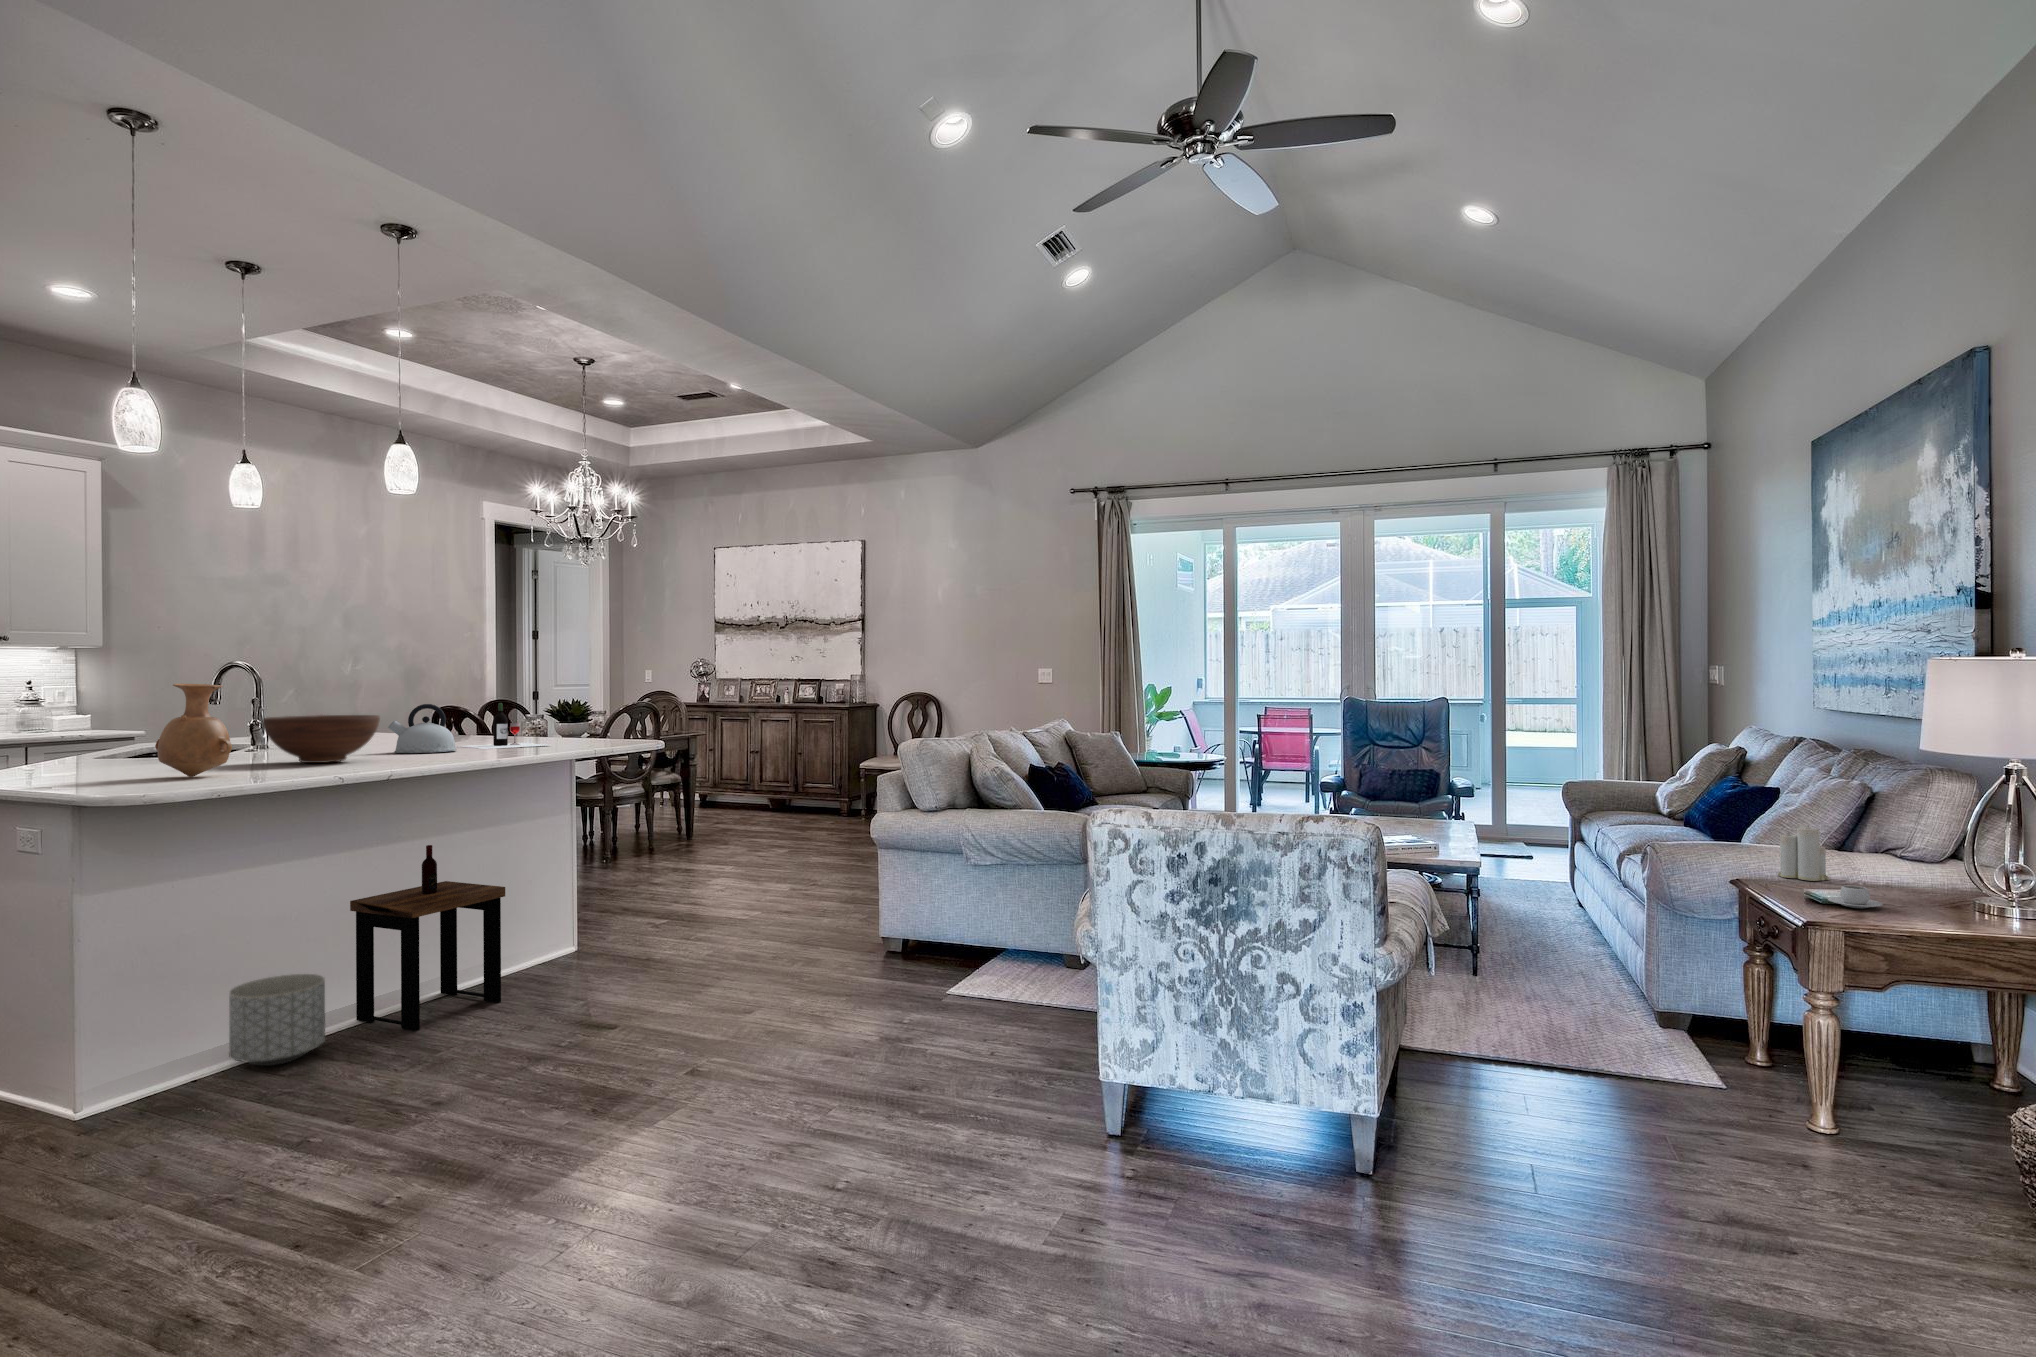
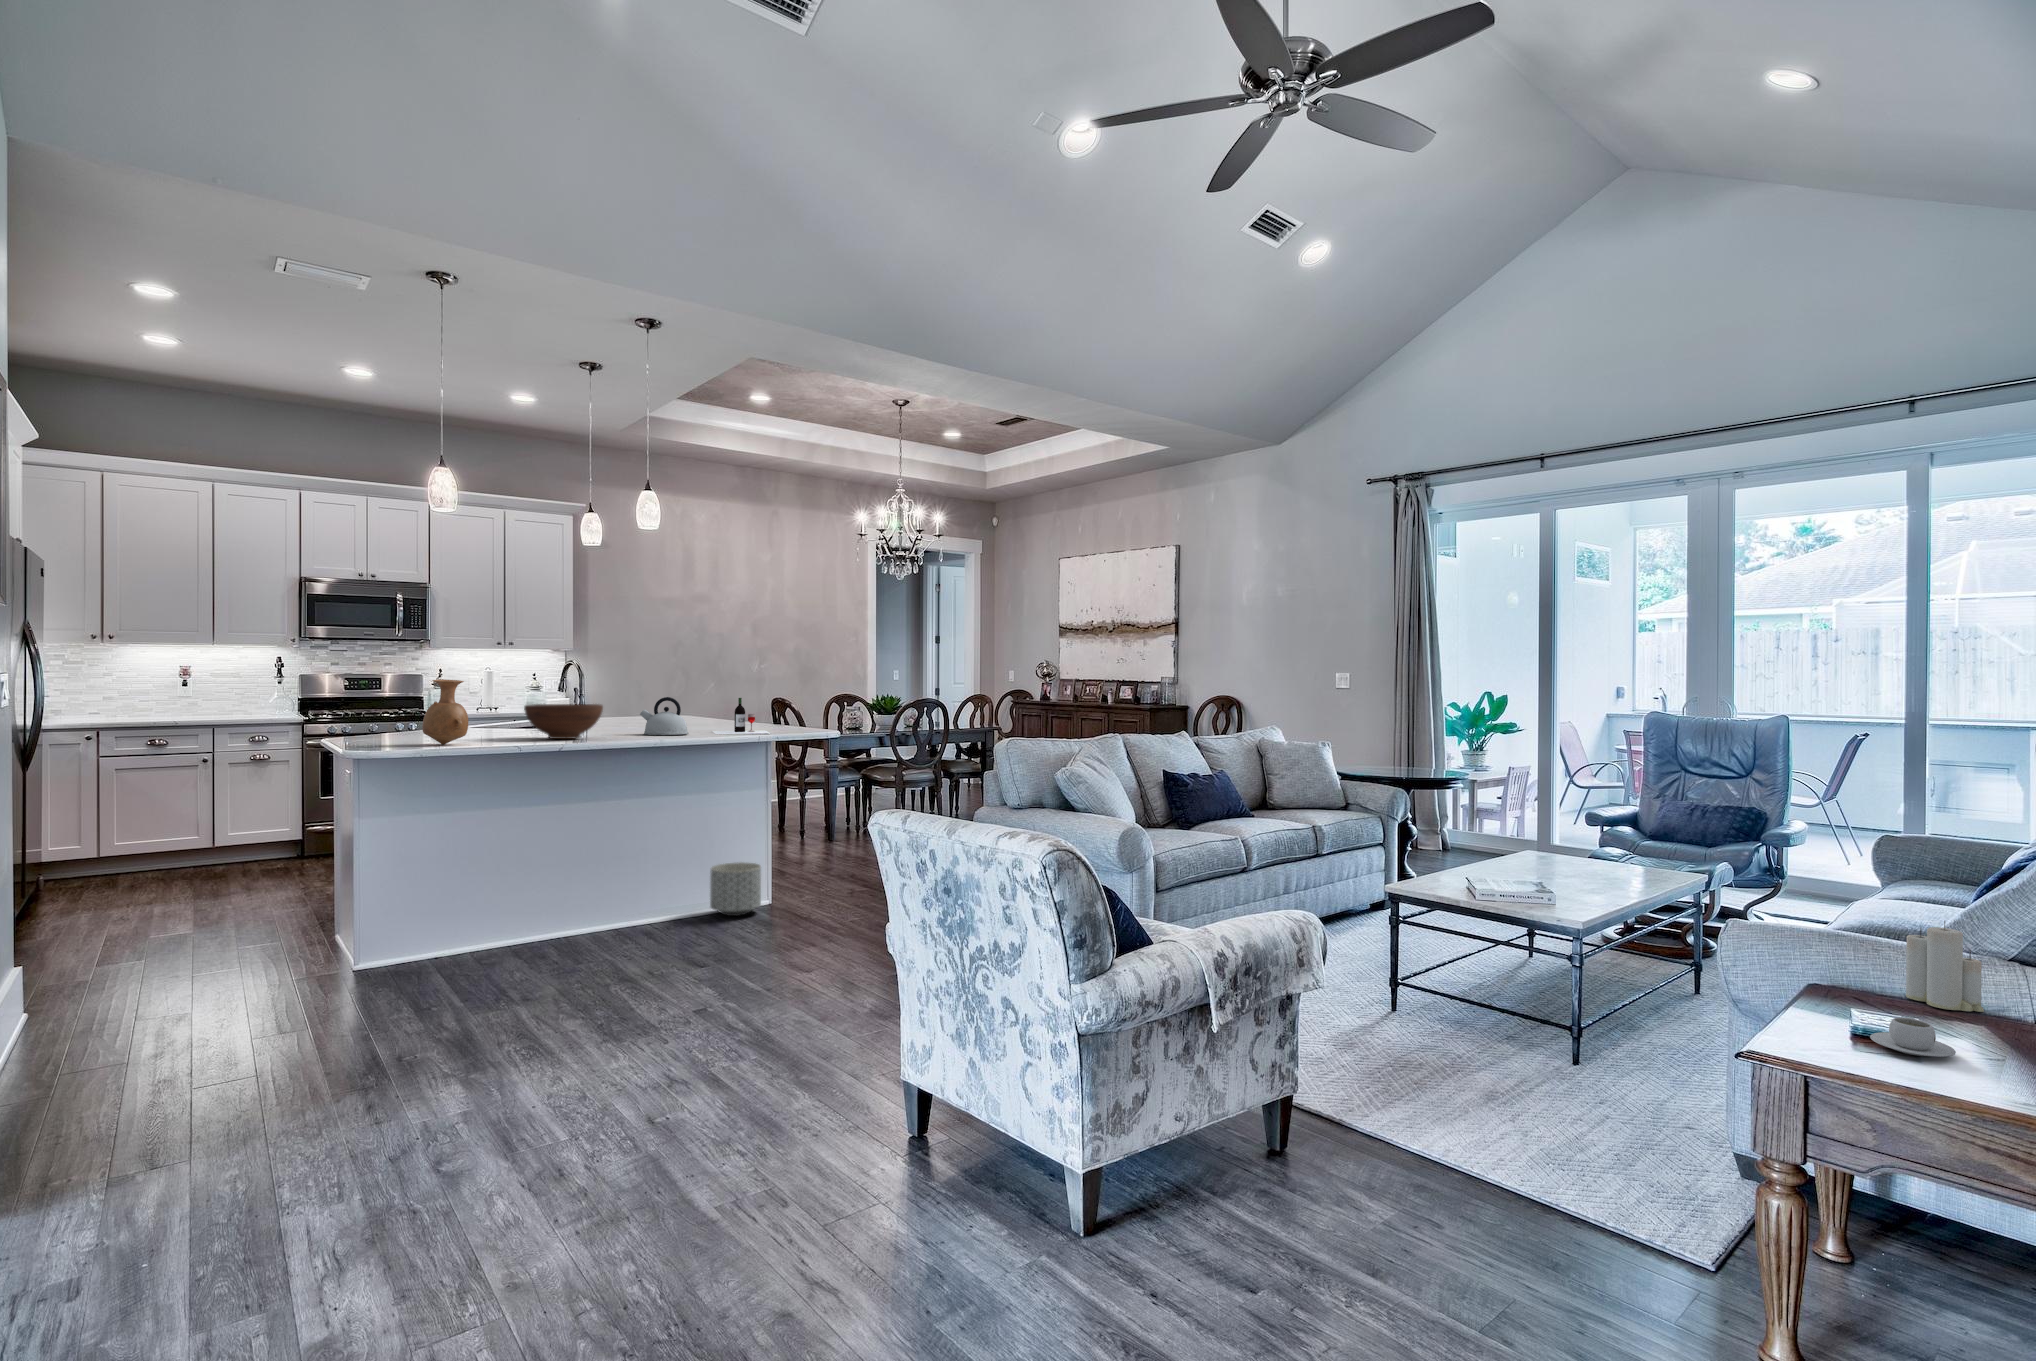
side table: present [350,845,505,1031] -> none [572,806,676,946]
planter: present [229,974,325,1066] -> present [710,862,761,916]

